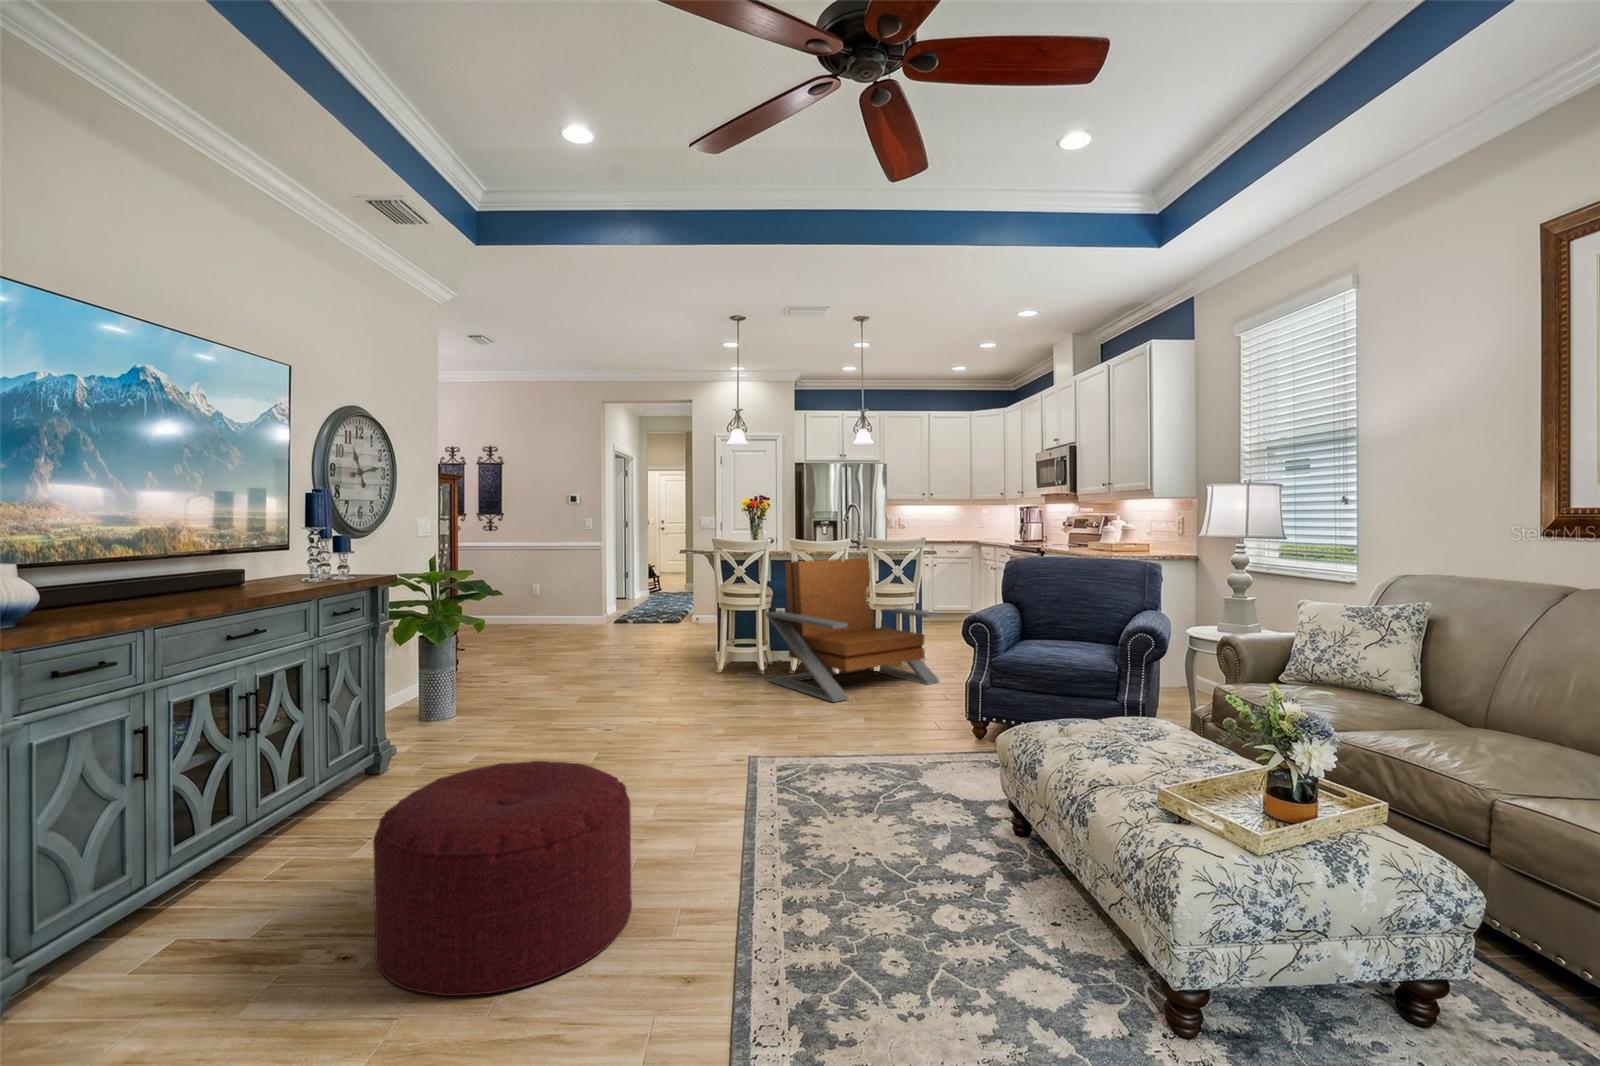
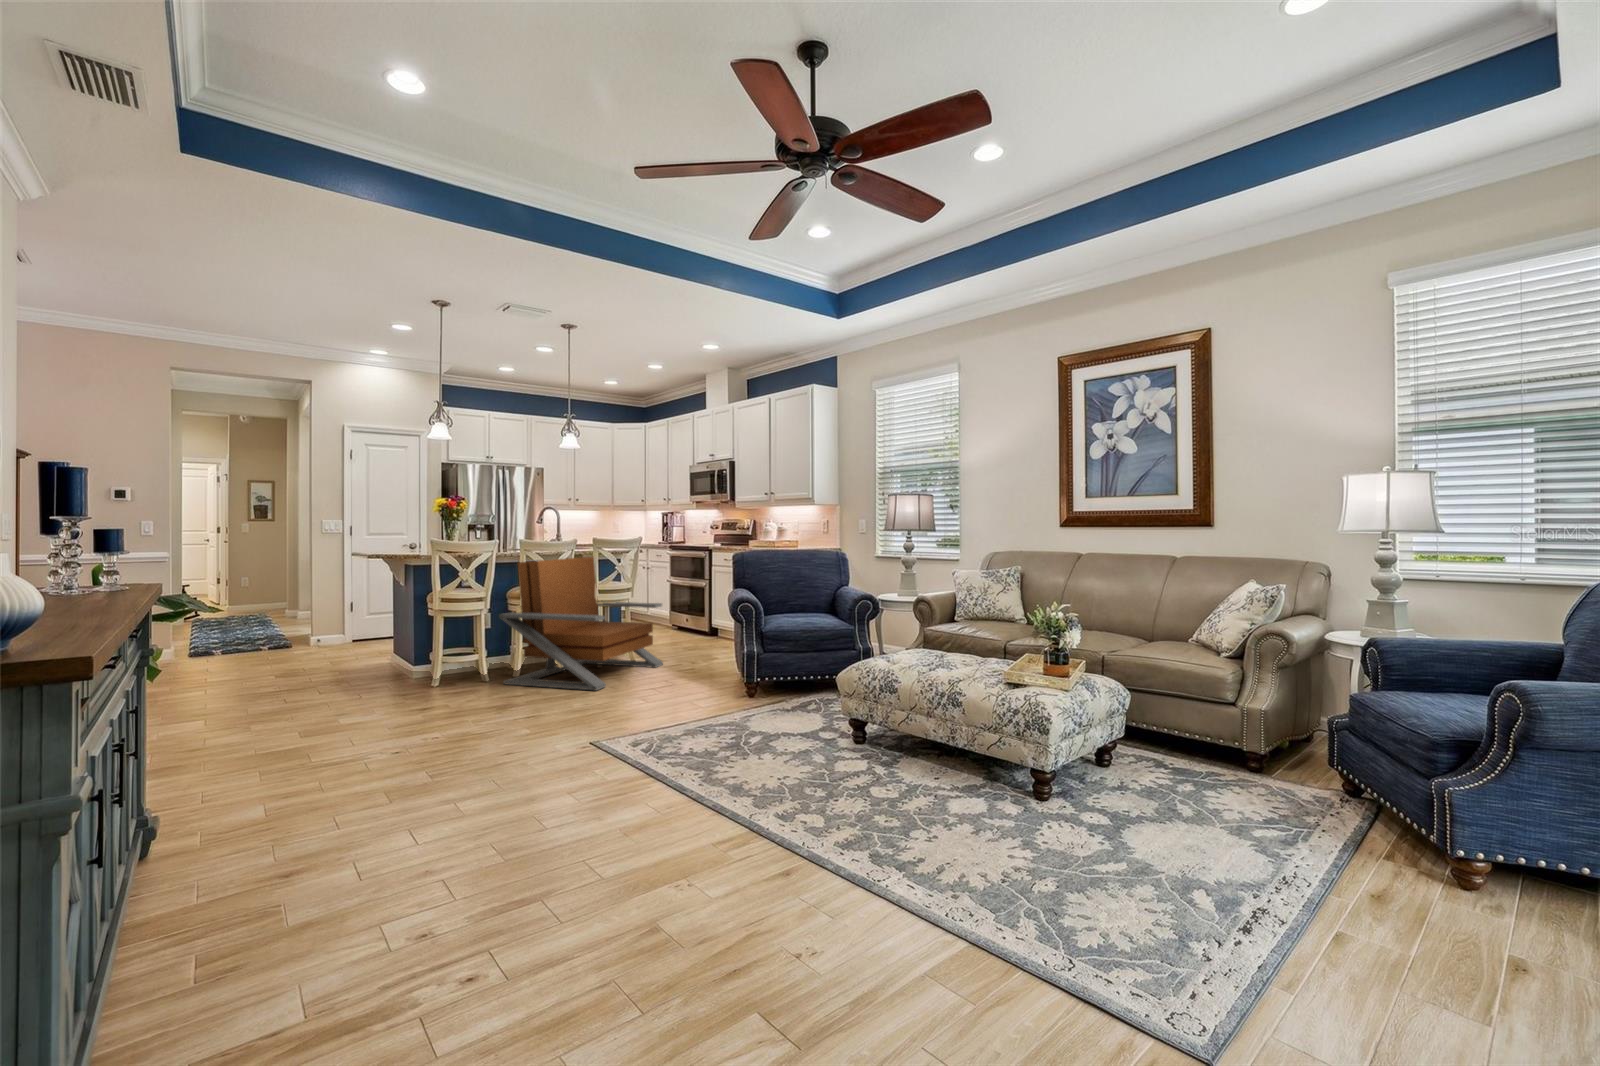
ottoman: present [373,761,632,996] -> none [457,735,692,947]

